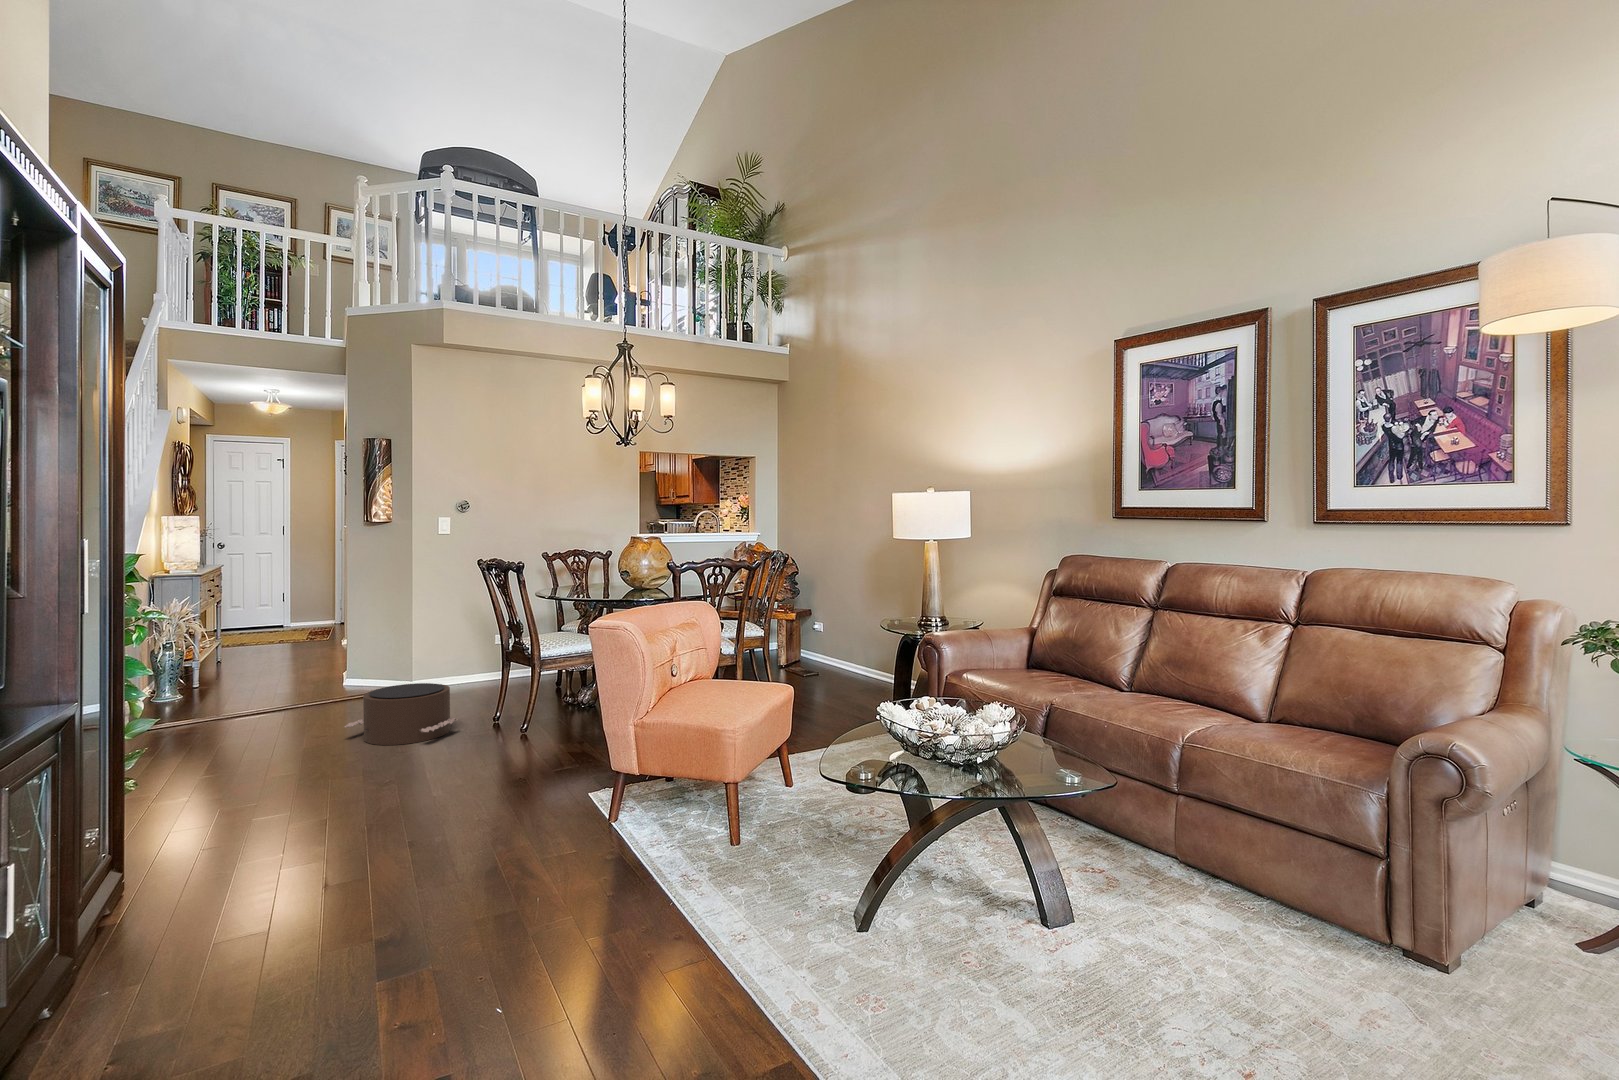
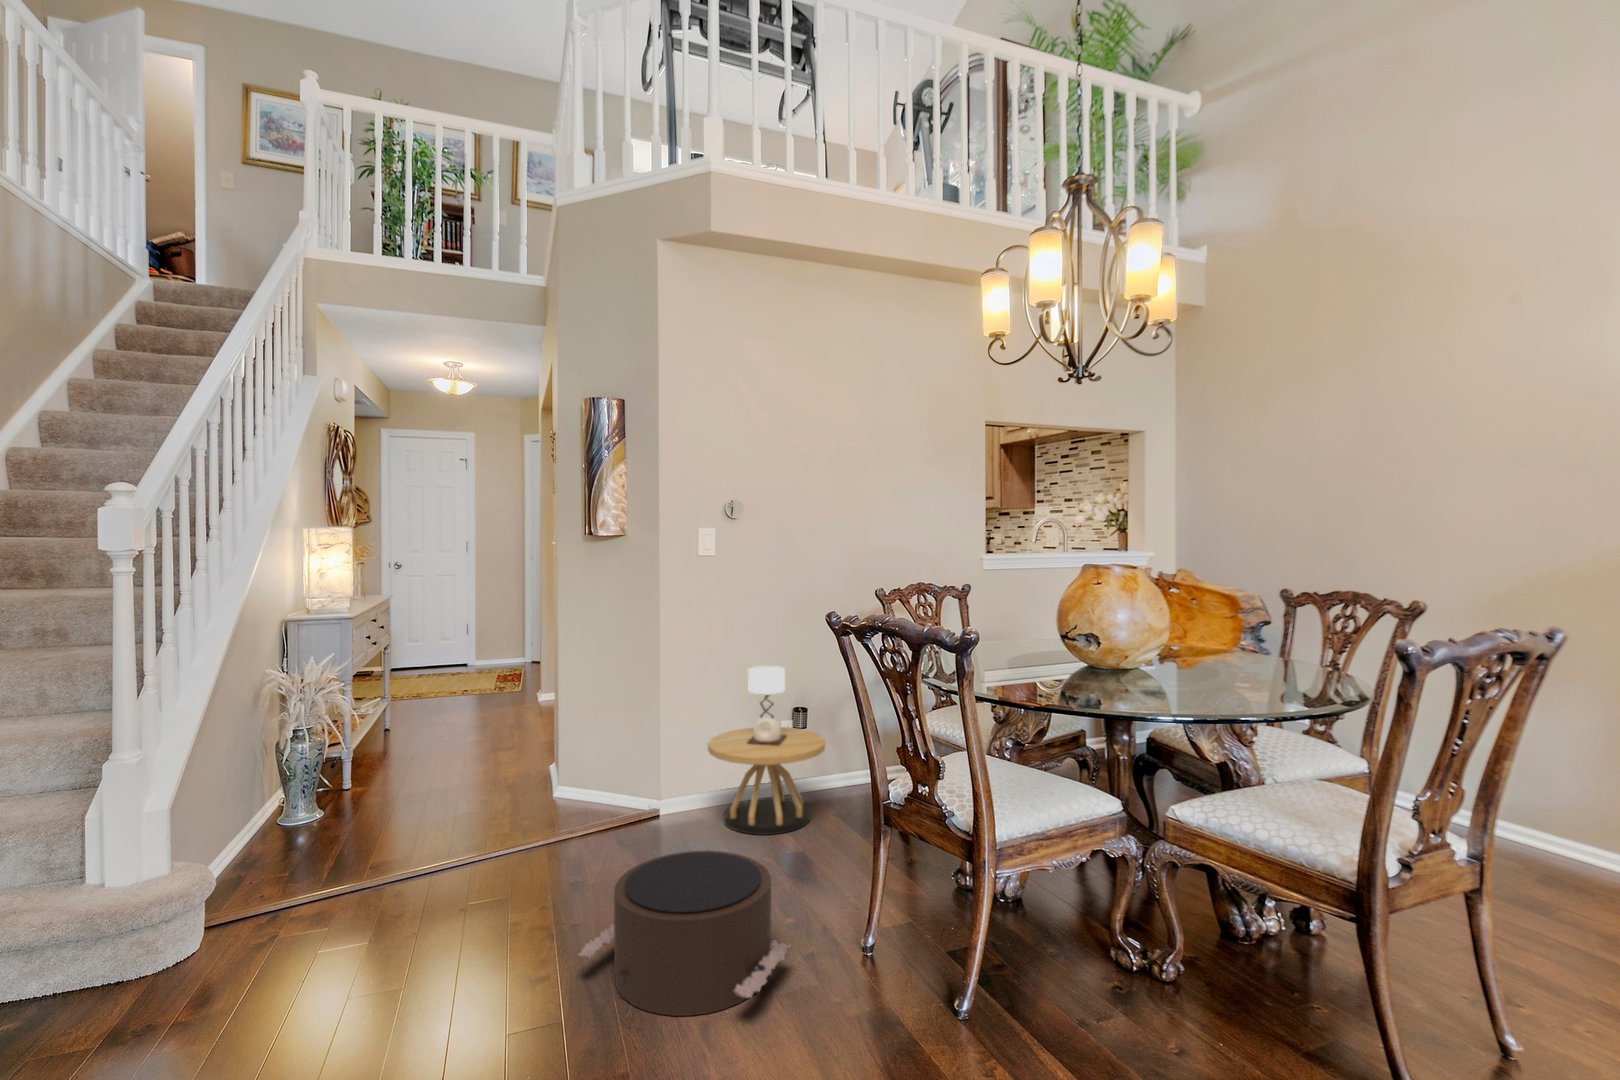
side table: none [443,600,518,695] -> present [708,666,825,835]

